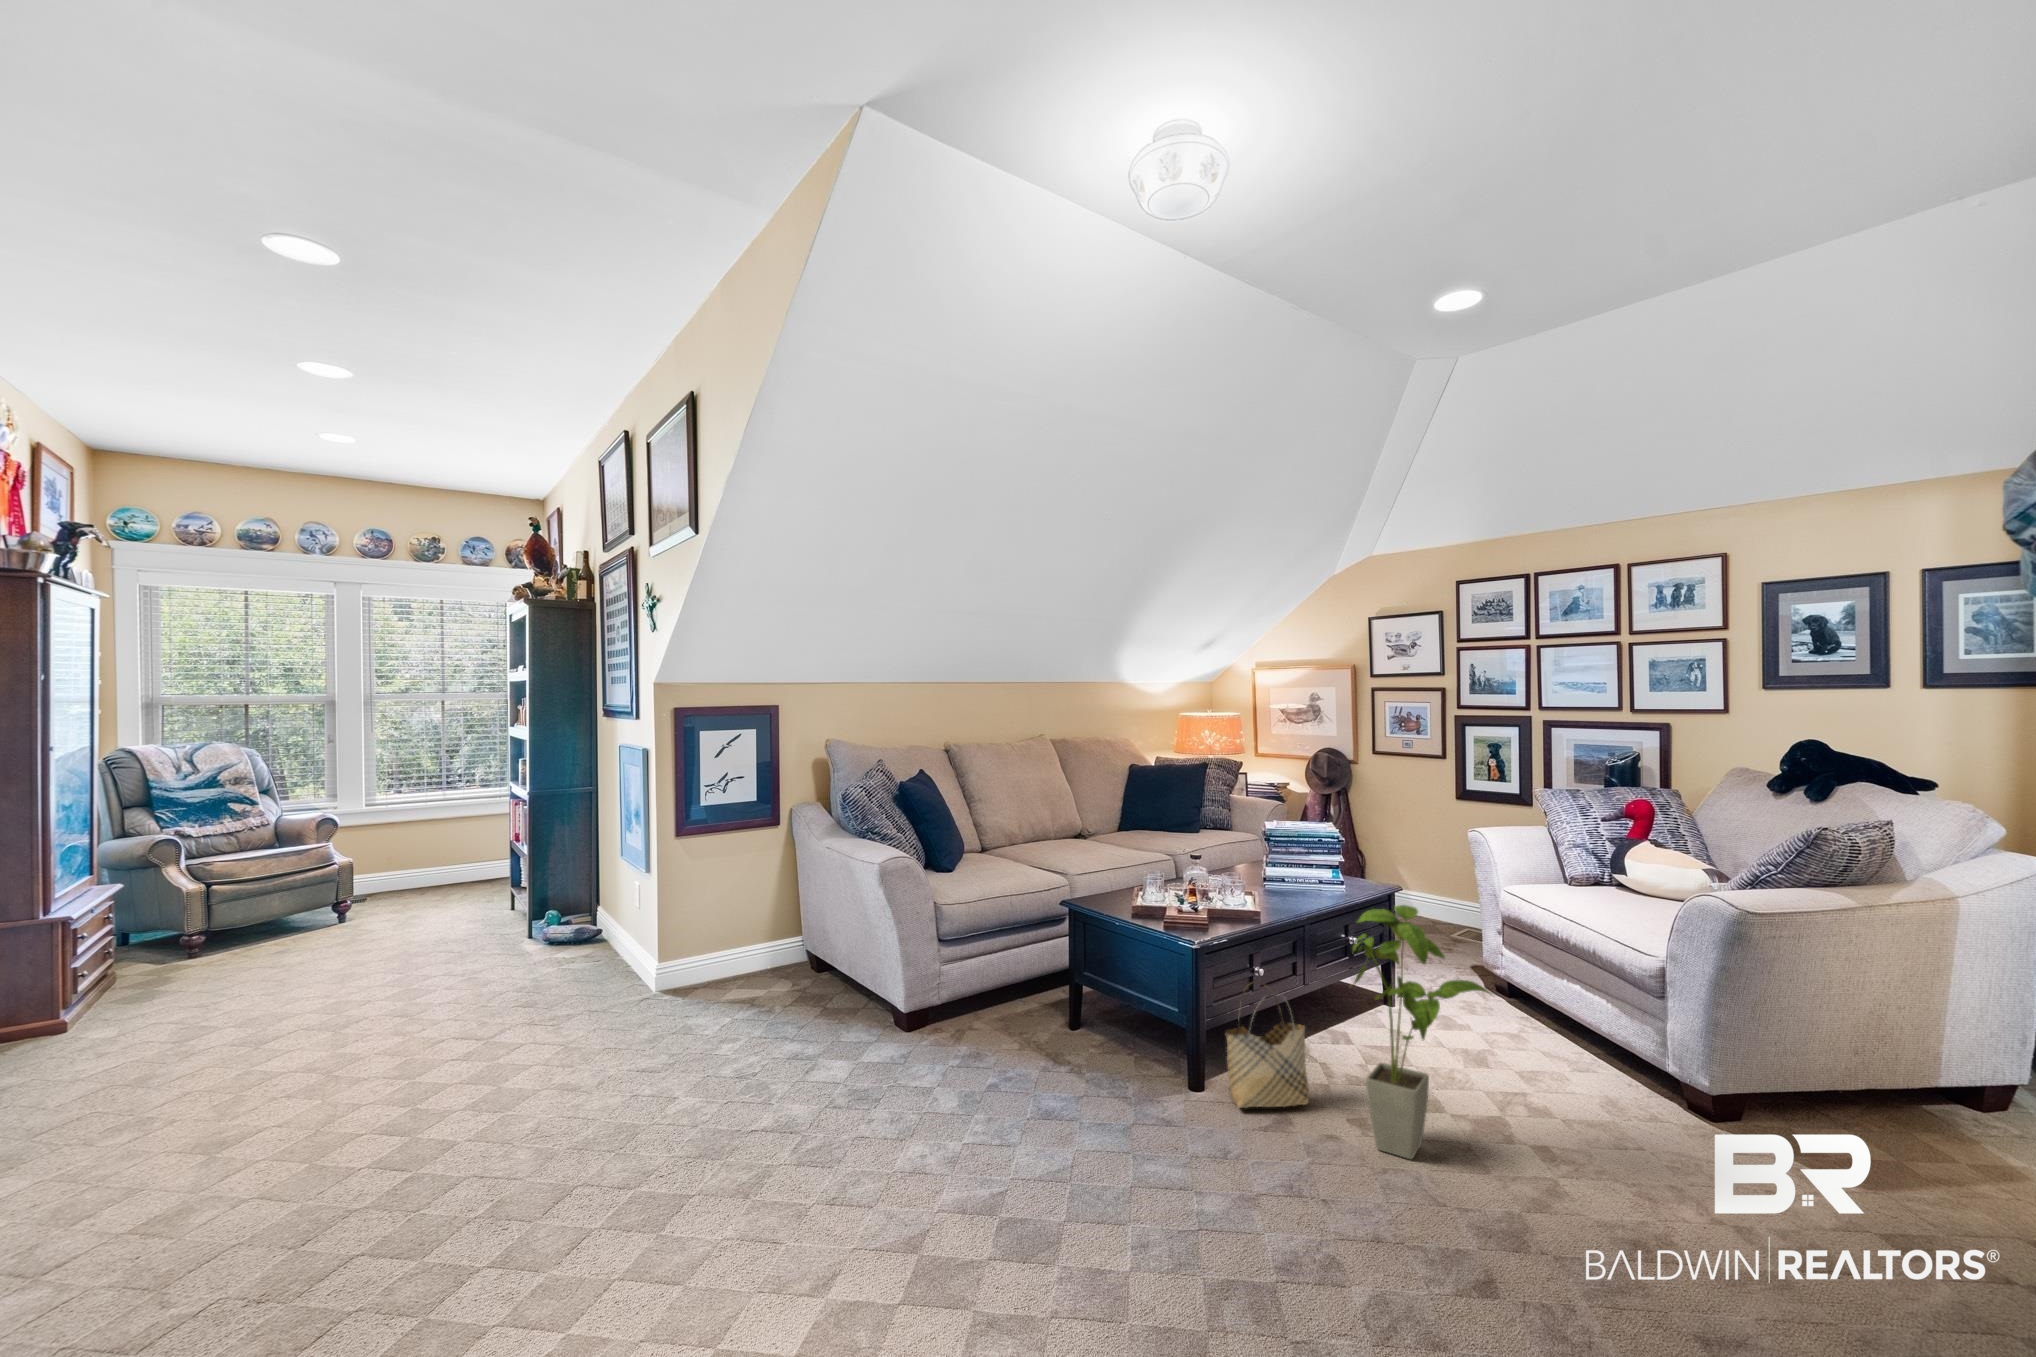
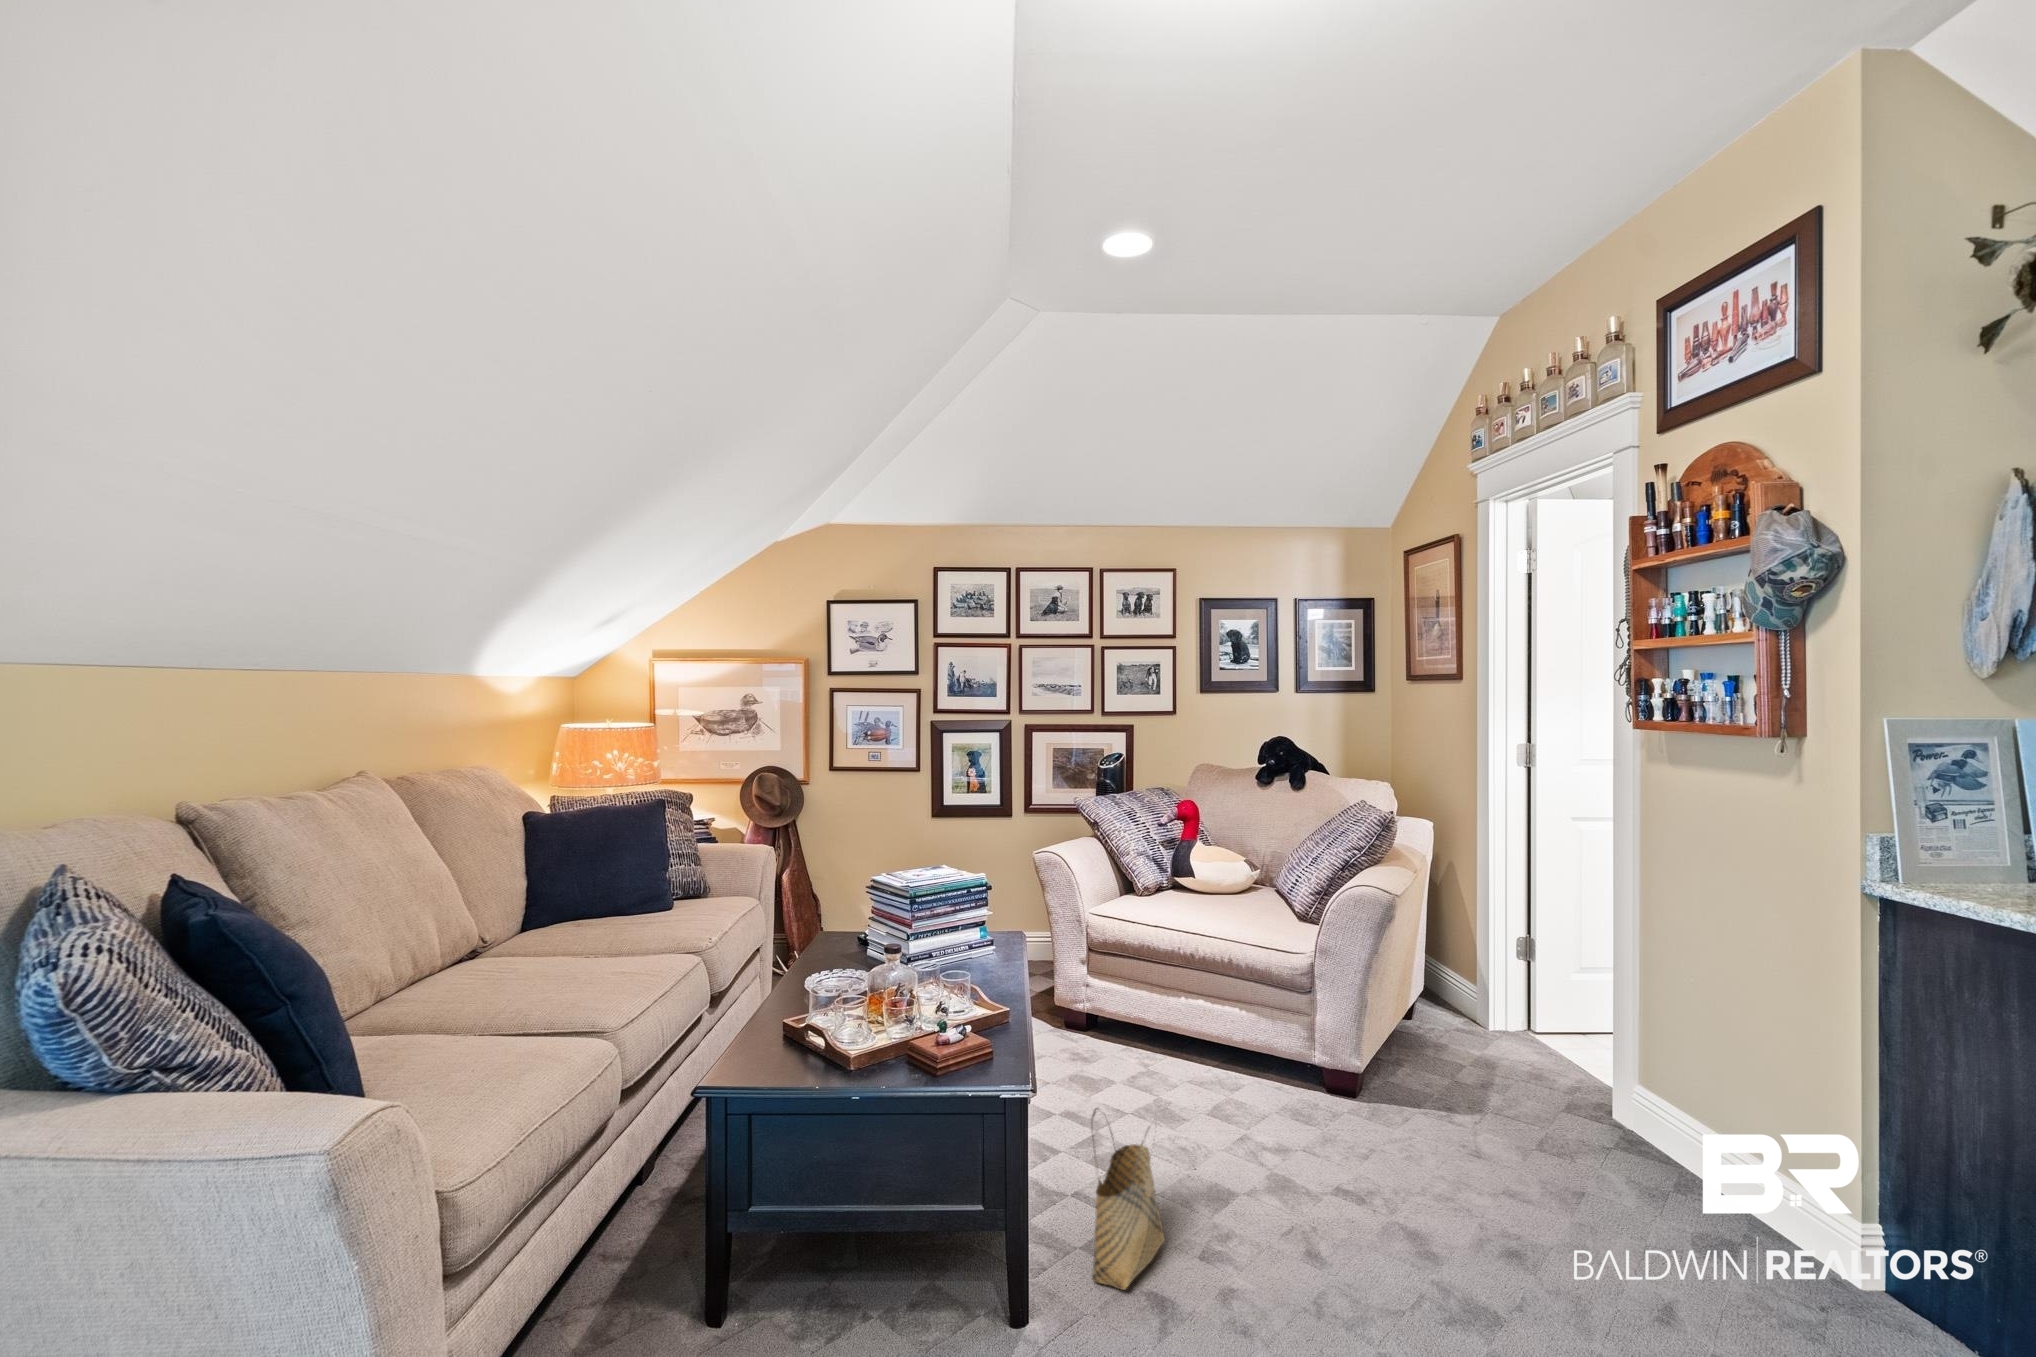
house plant: present [1352,905,1491,1159] -> none [1221,968,1376,1259]

